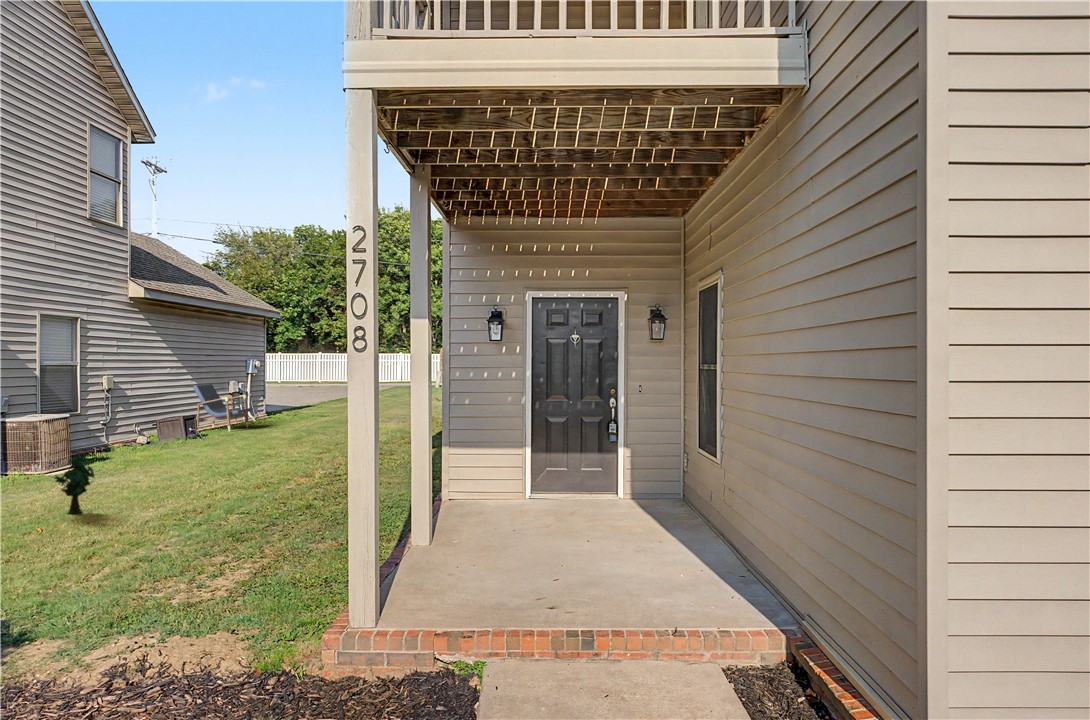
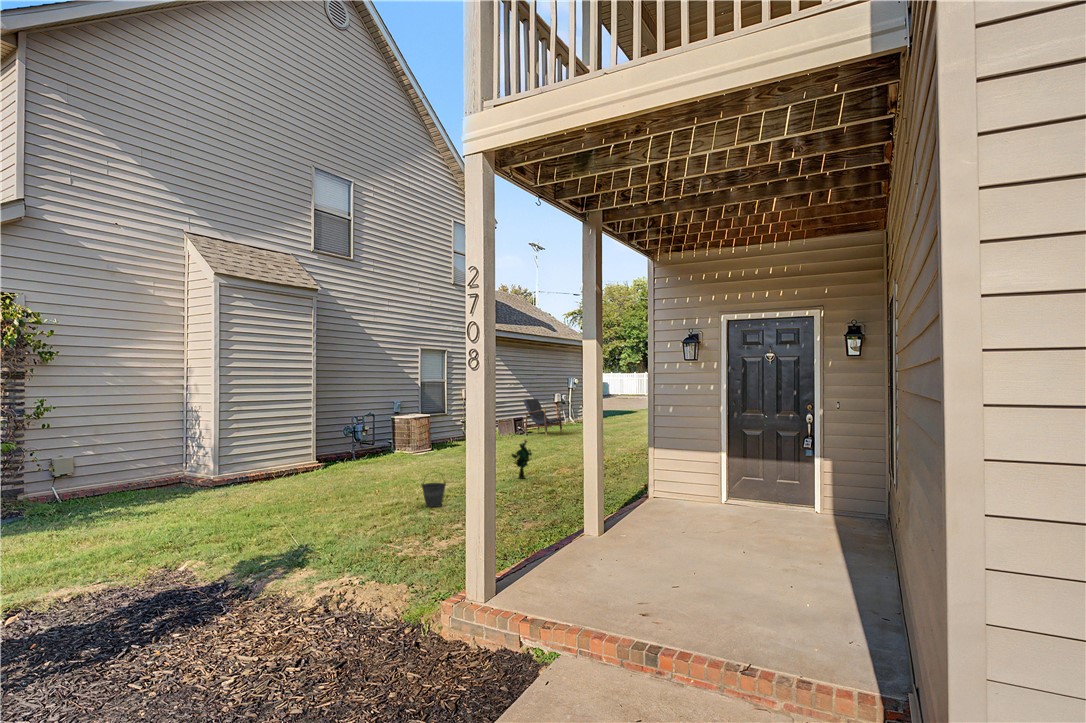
decorative plant: present [54,454,95,514] -> present [511,440,532,479]
bucket: none [120,504,164,560] -> present [422,482,446,507]

